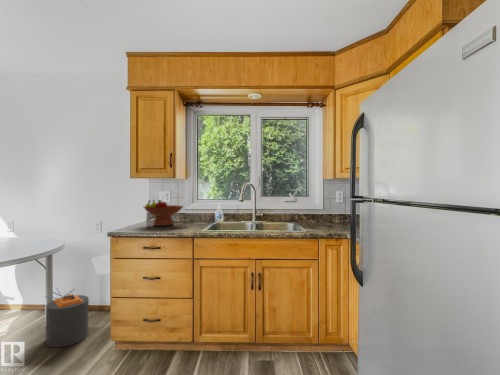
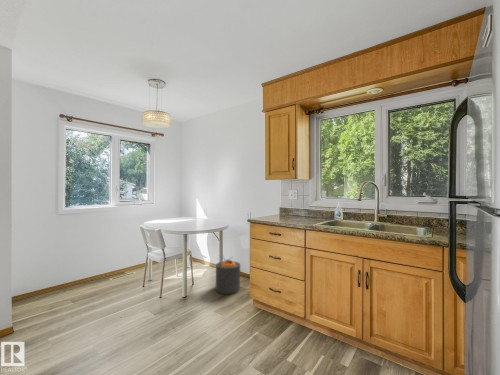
fruit bowl: present [144,200,183,226] -> none [275,197,306,219]

